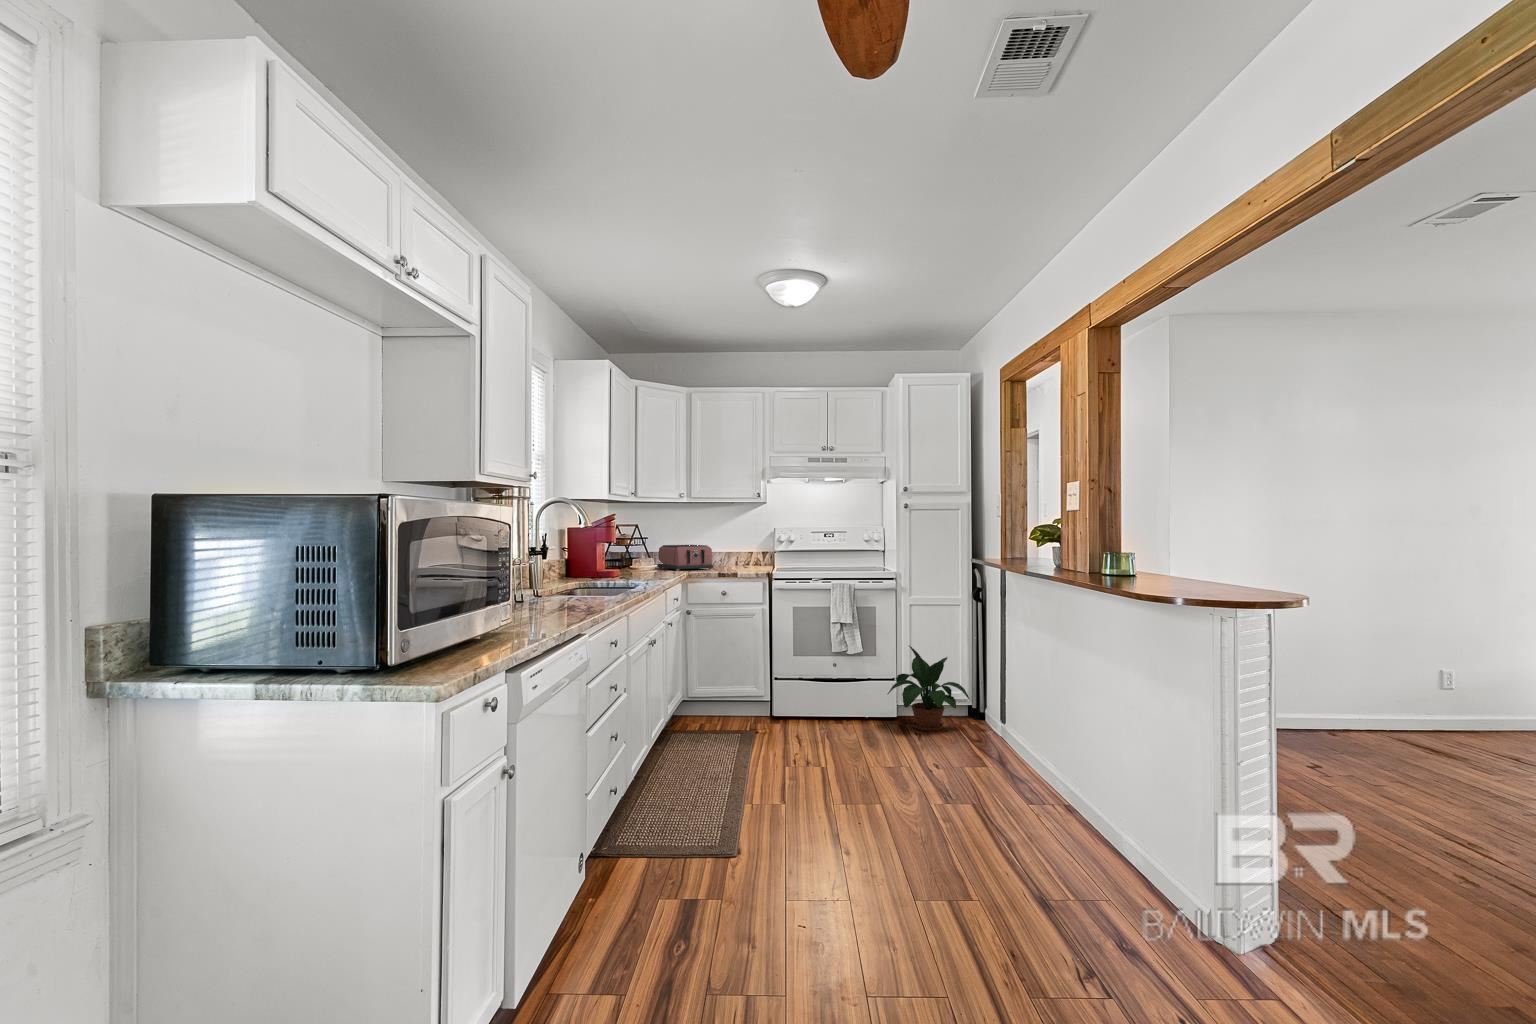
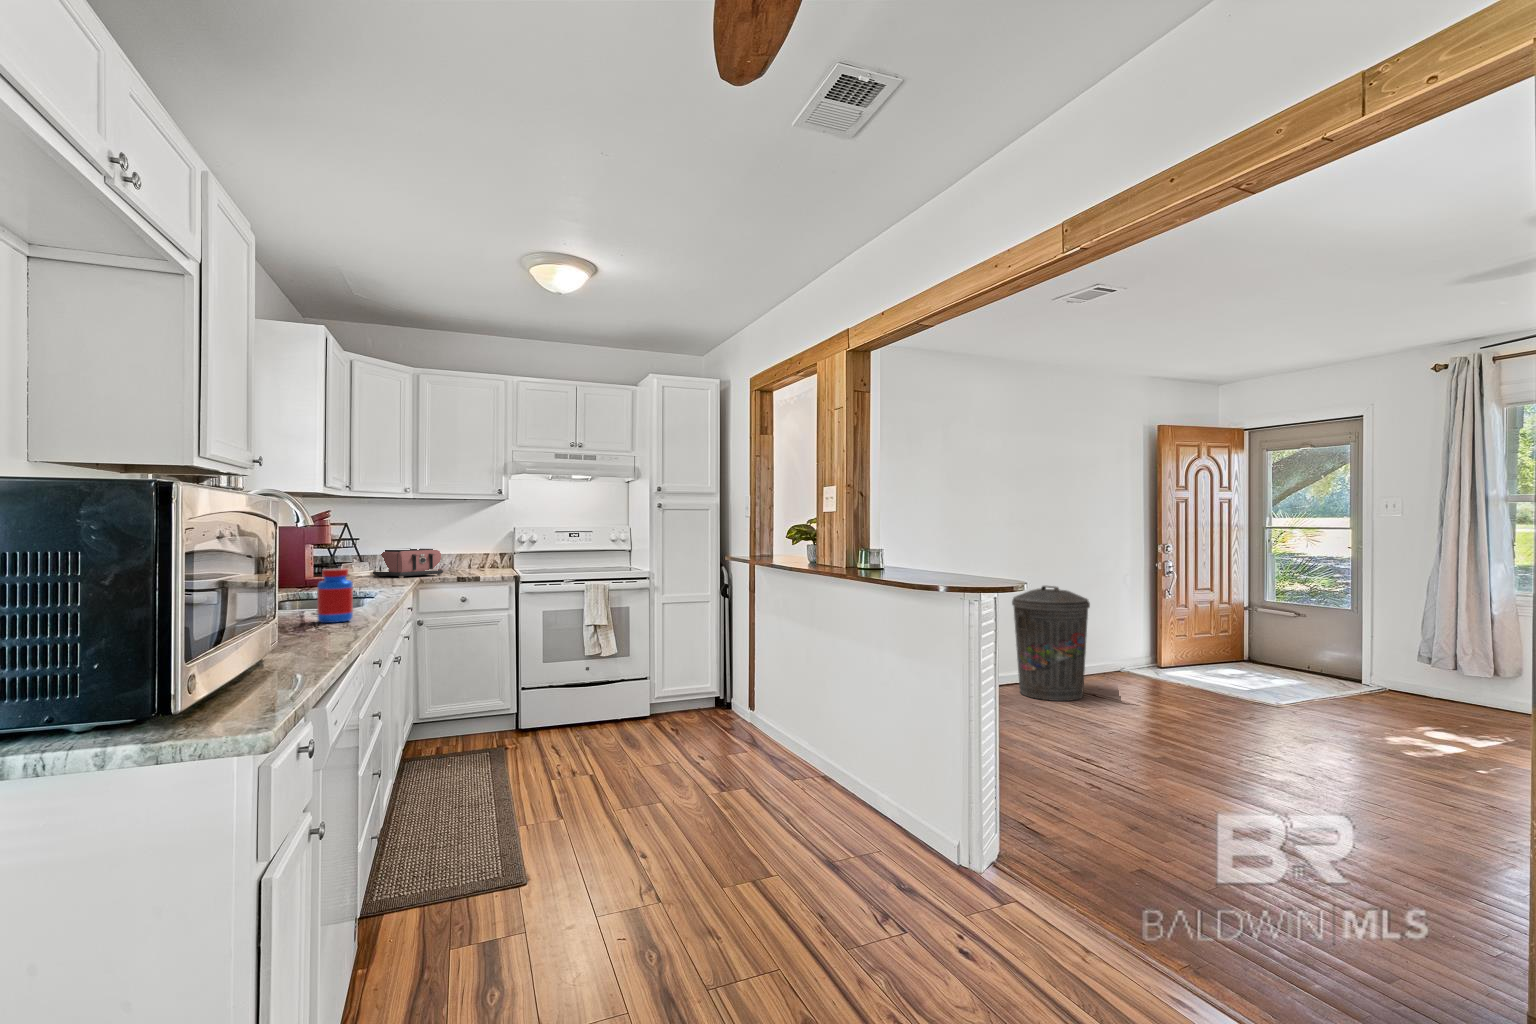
jar: none [574,559,601,605] -> present [317,568,353,623]
trash can: none [1350,607,1472,757] -> present [1012,586,1090,701]
potted plant: present [888,646,969,730] -> none [643,643,721,725]

